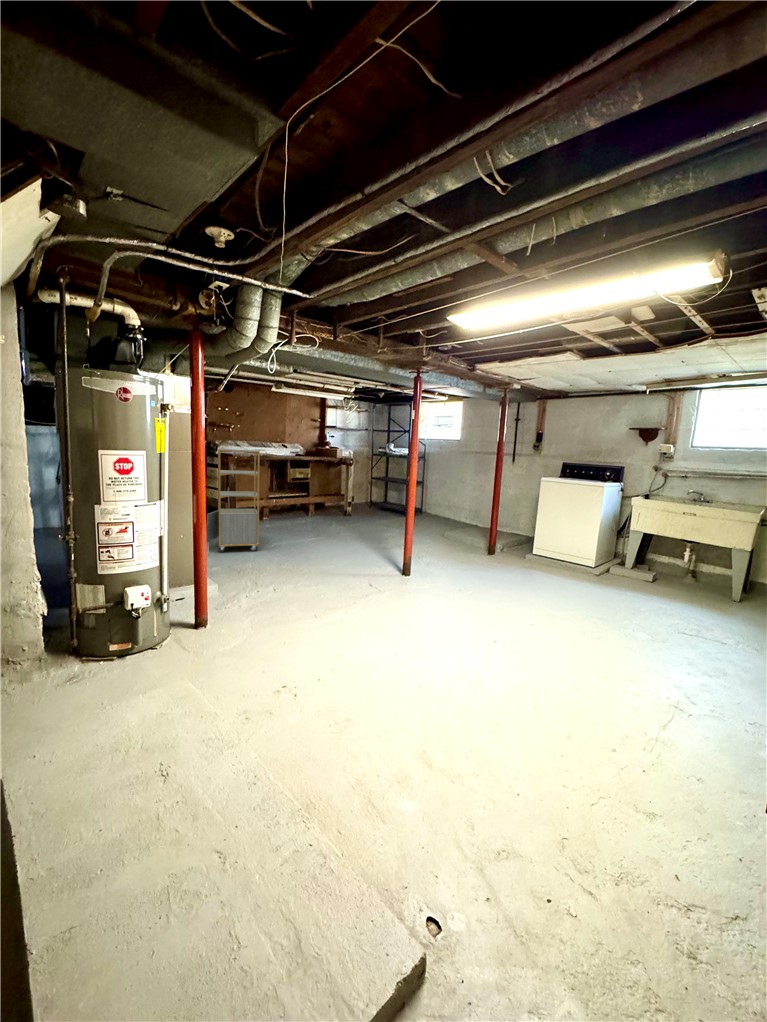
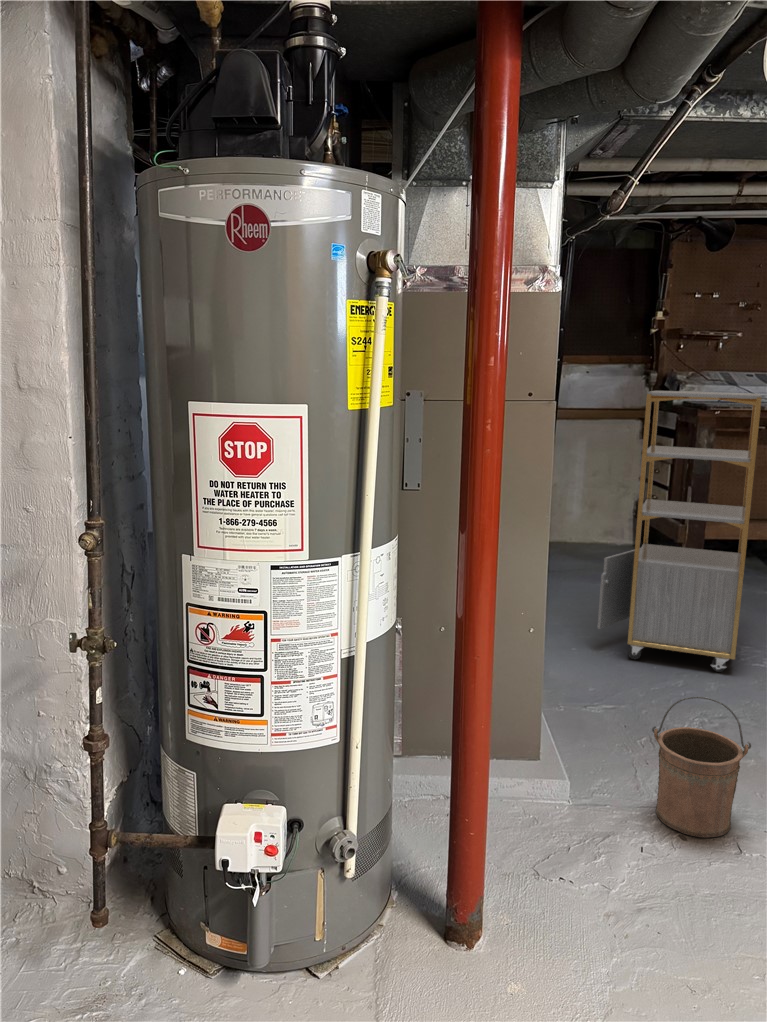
bucket: none [244,547,275,591] -> present [652,696,751,838]

